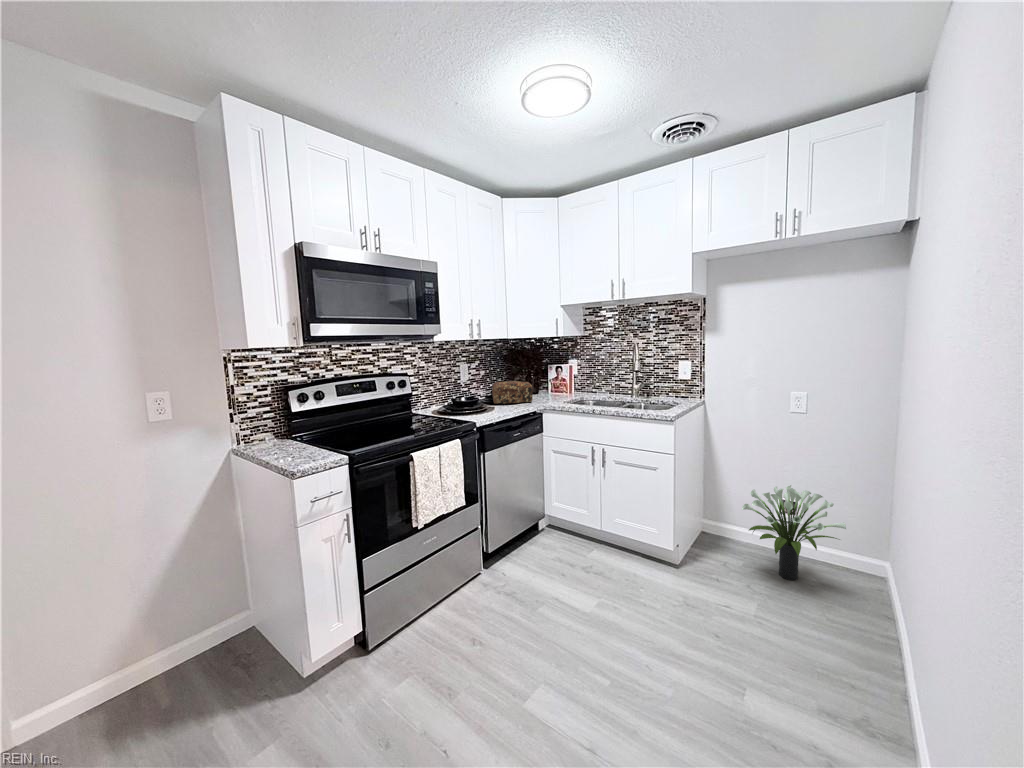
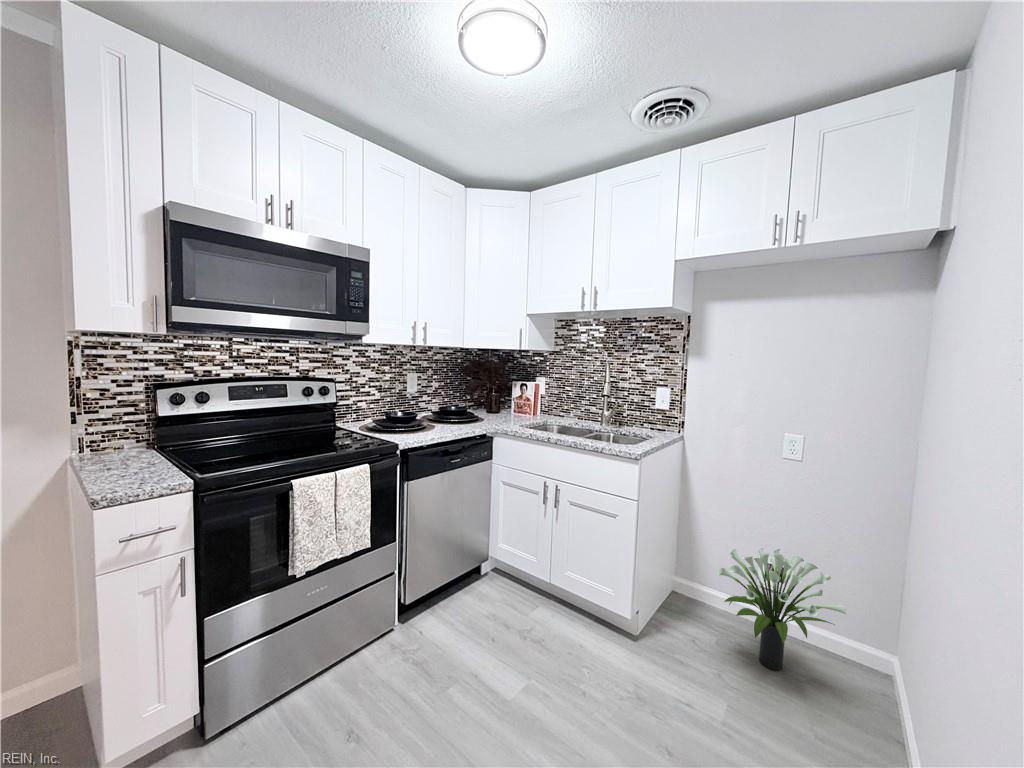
bread loaf: present [492,381,533,404] -> none [440,397,487,423]

